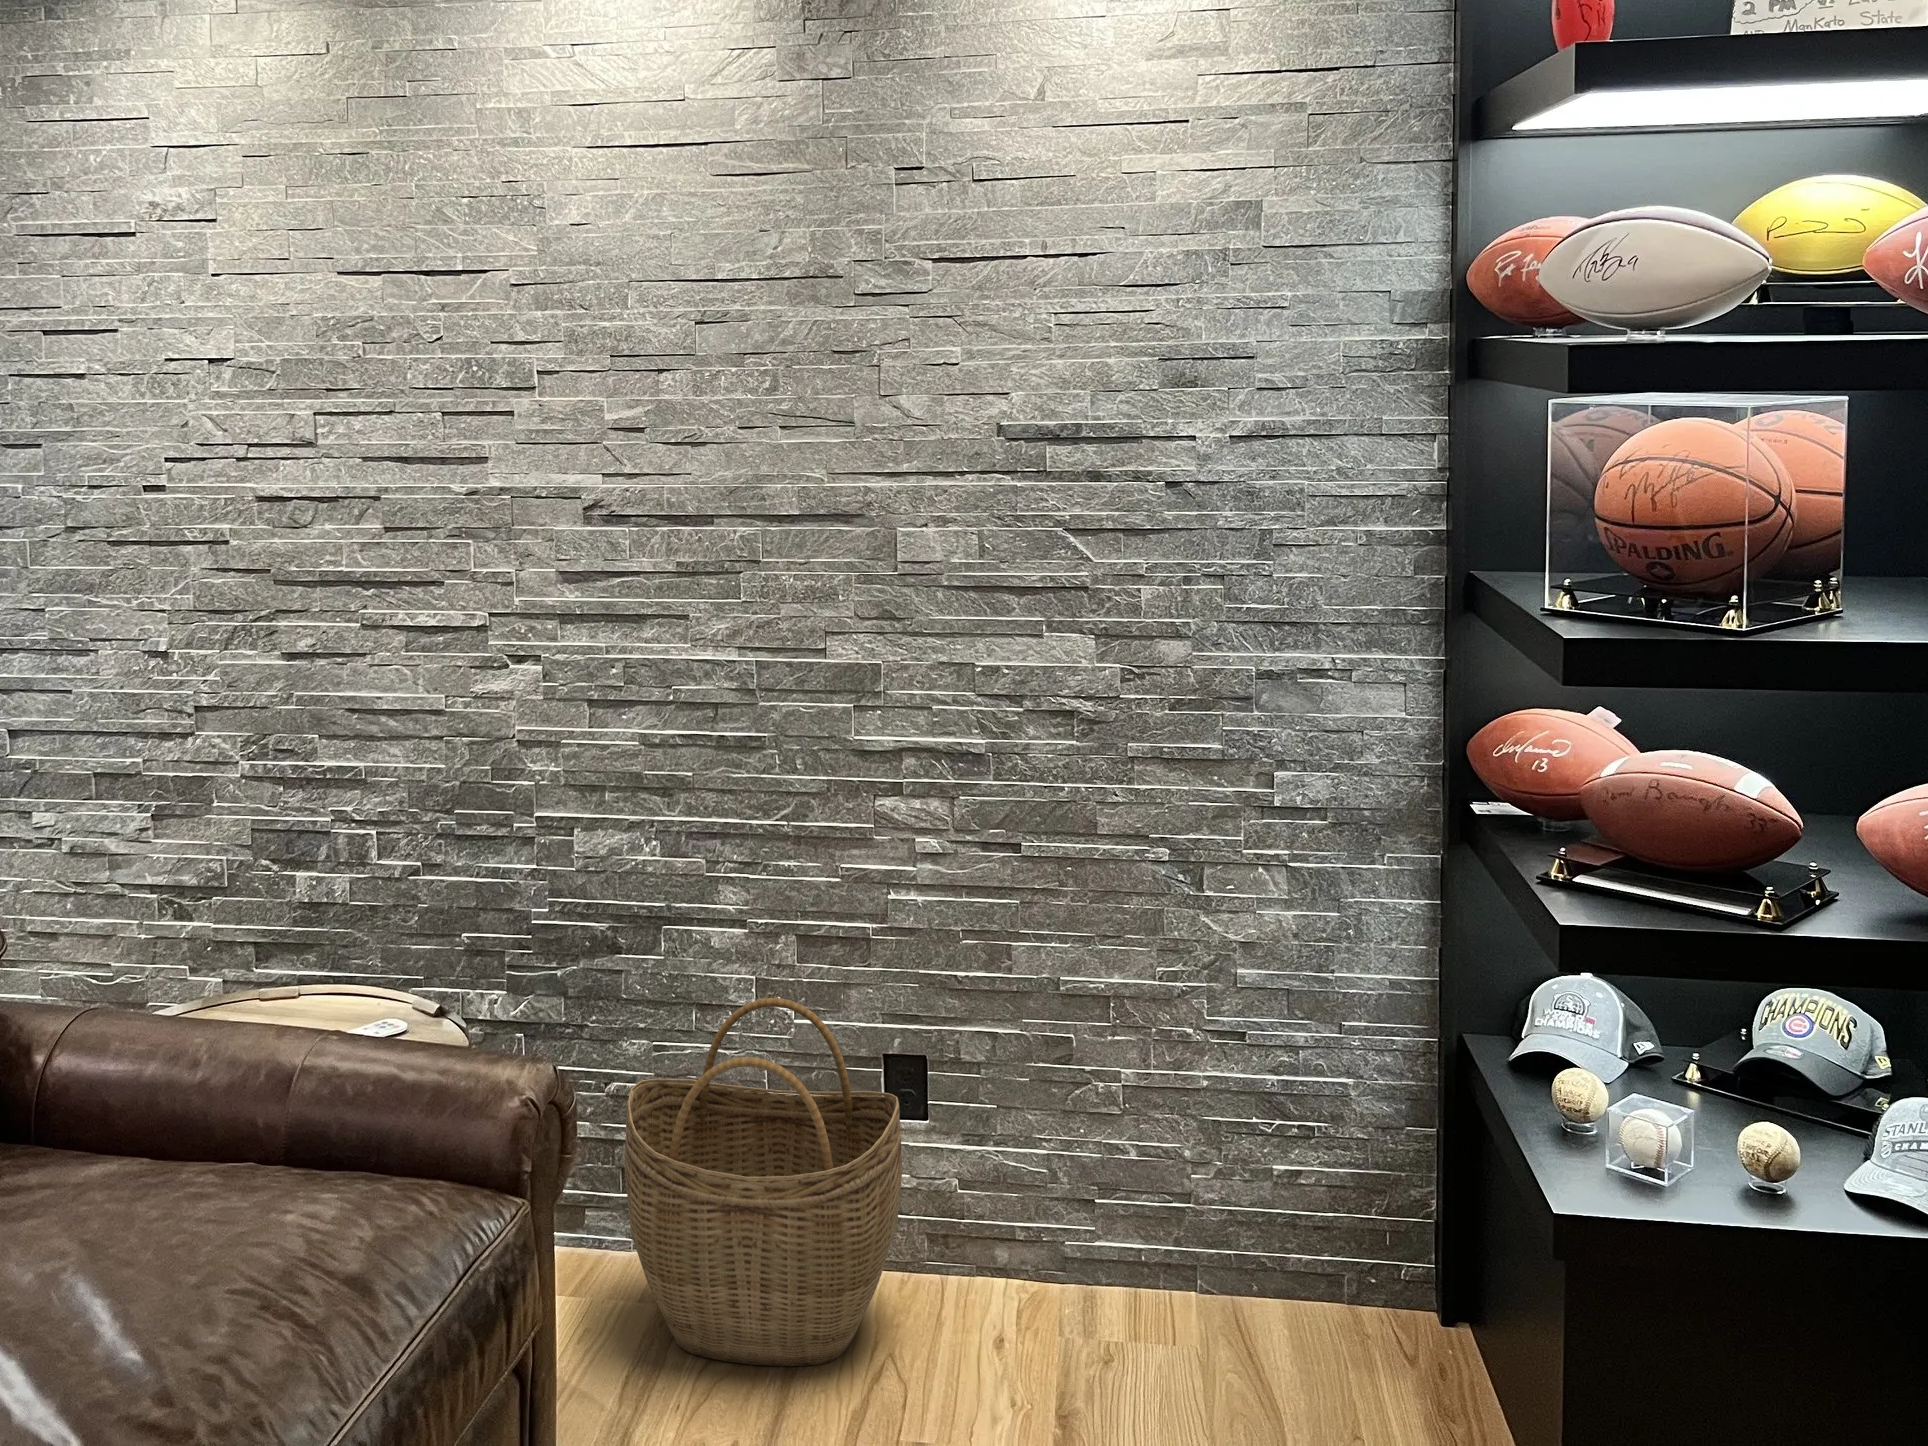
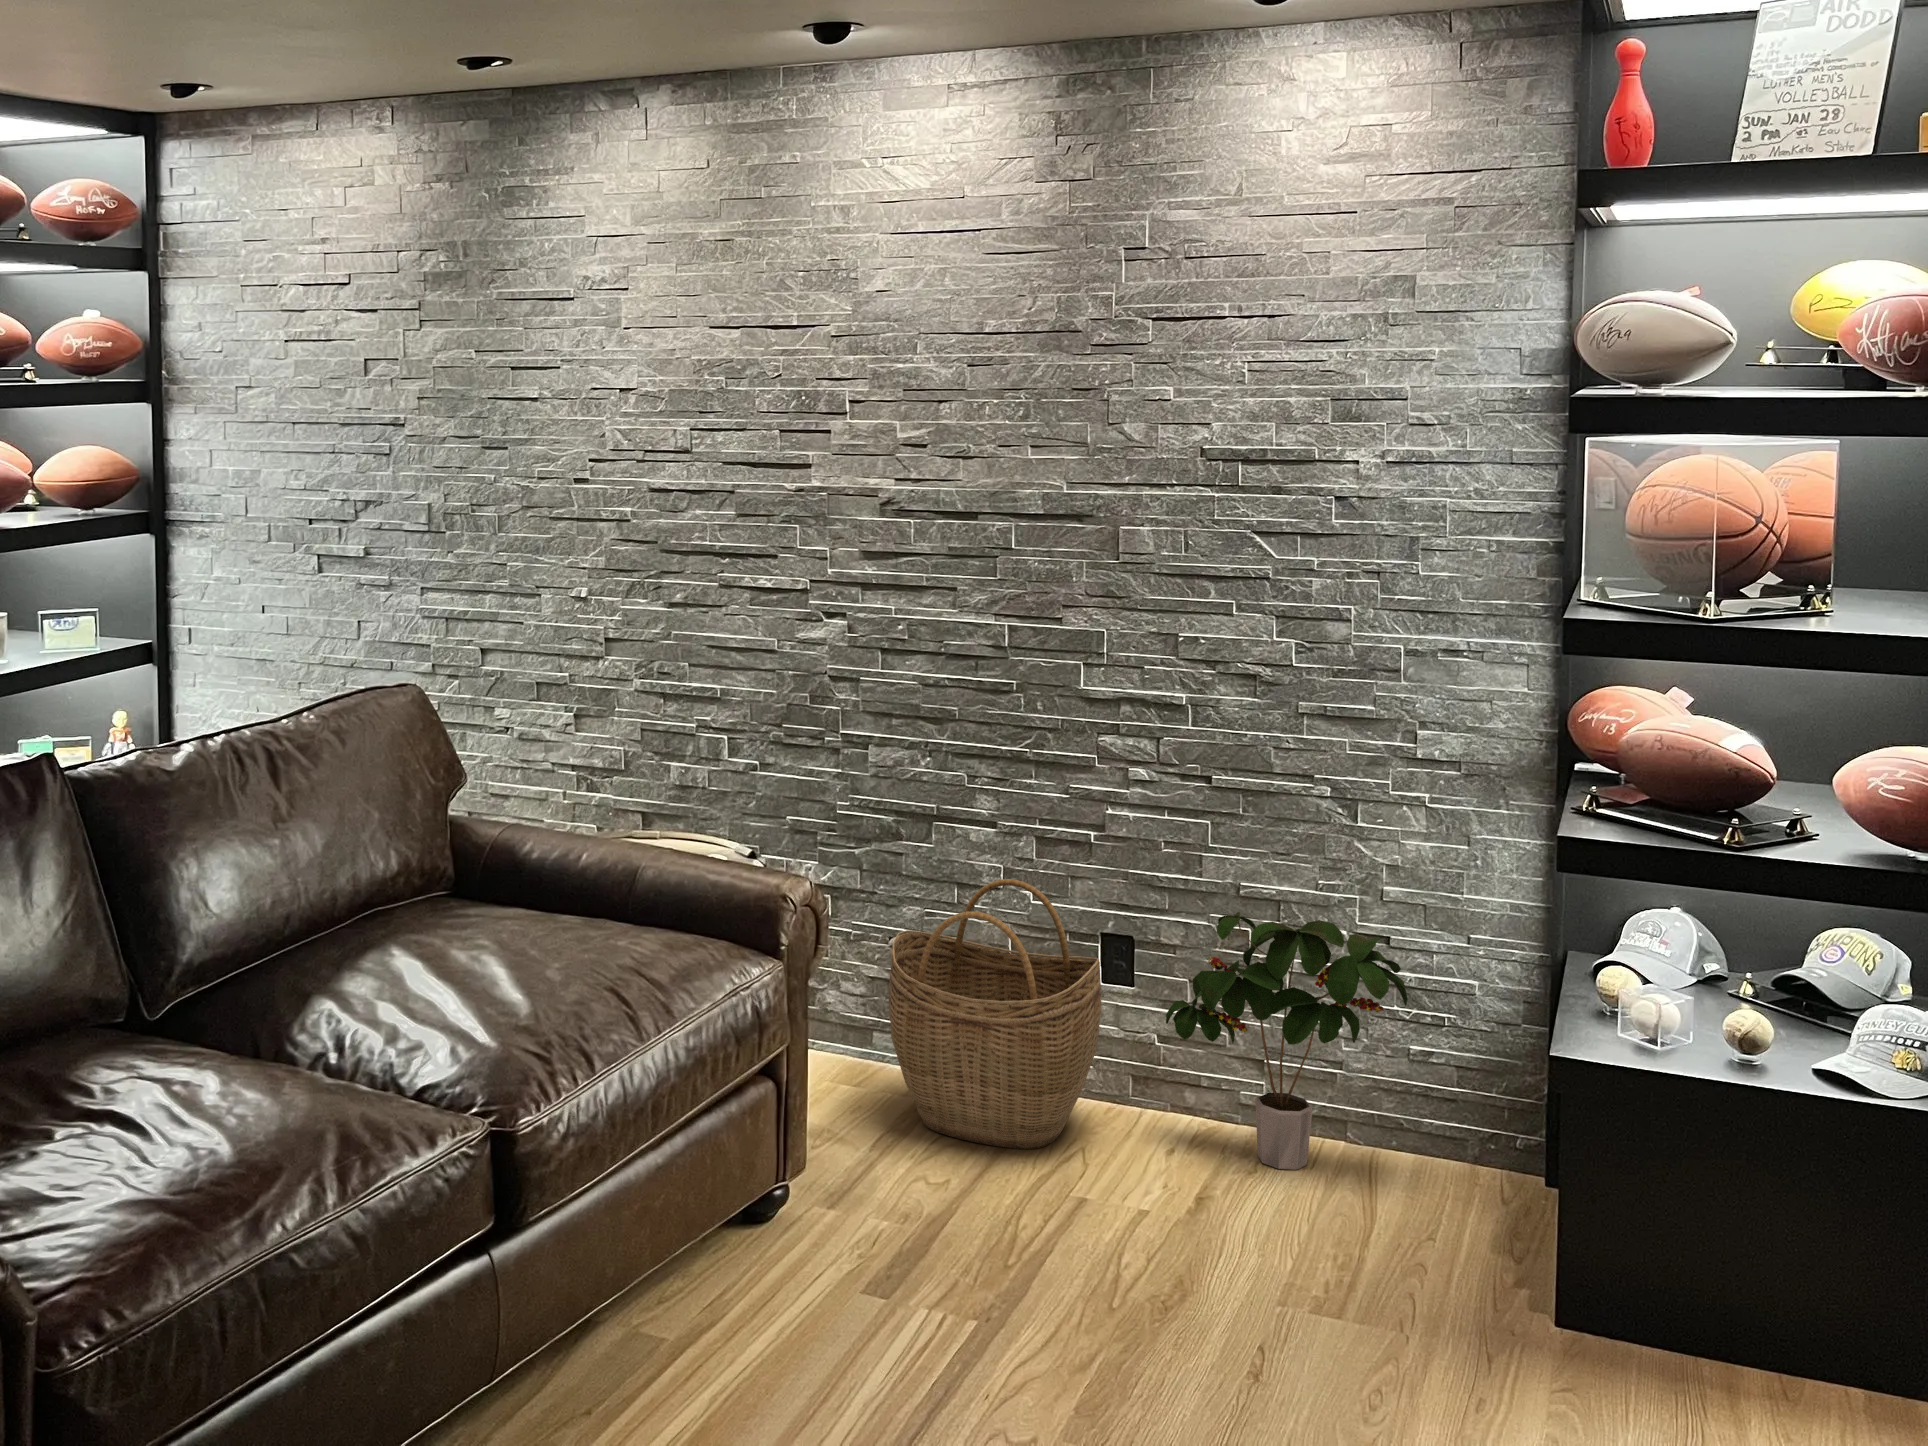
potted plant: none [980,1018,1282,1345] -> present [1166,912,1408,1170]

